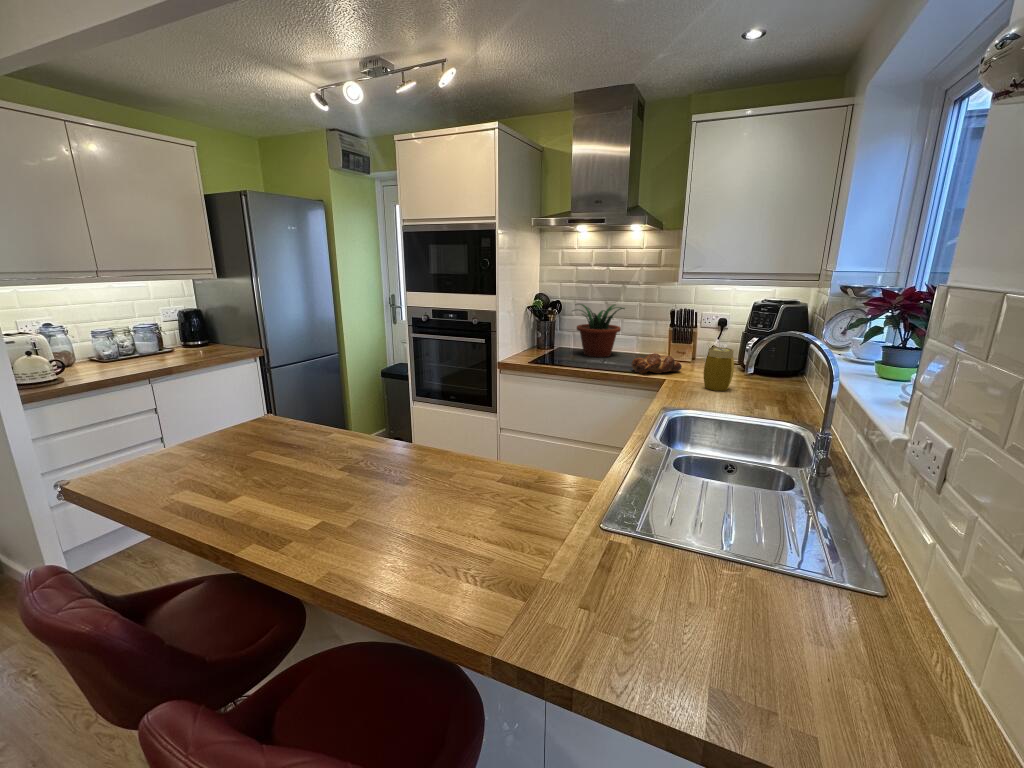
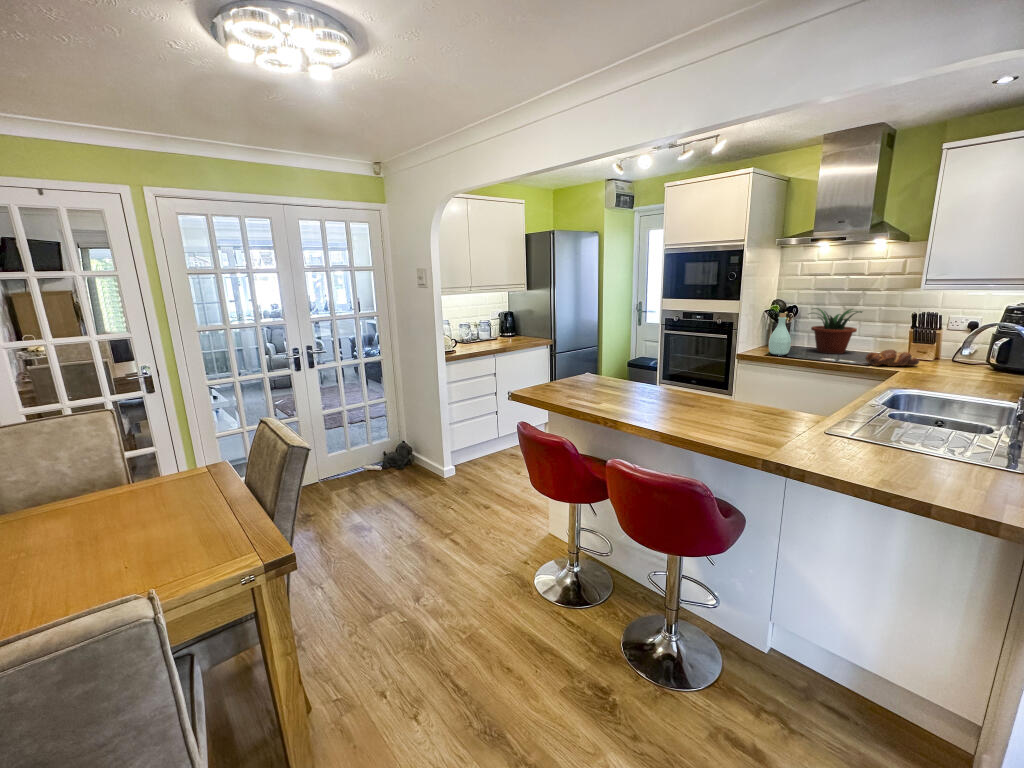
bottle: none [533,311,556,362] -> present [769,313,791,355]
jar: present [704,347,734,391] -> none [939,343,974,380]

